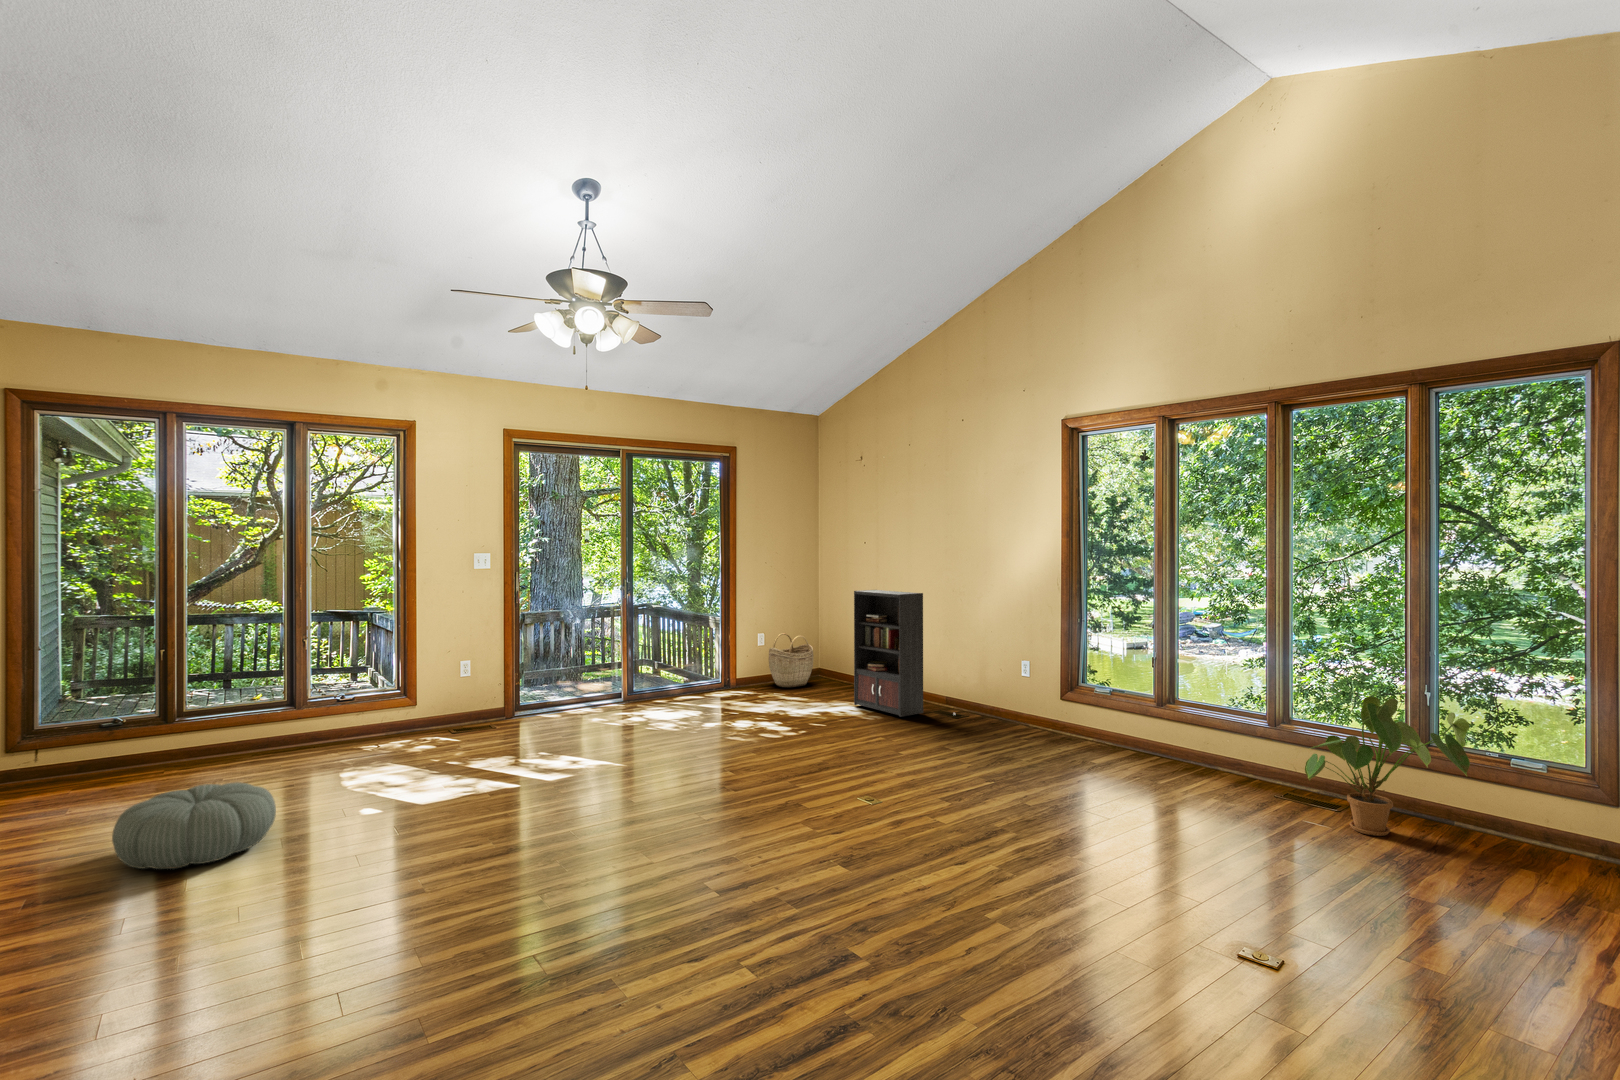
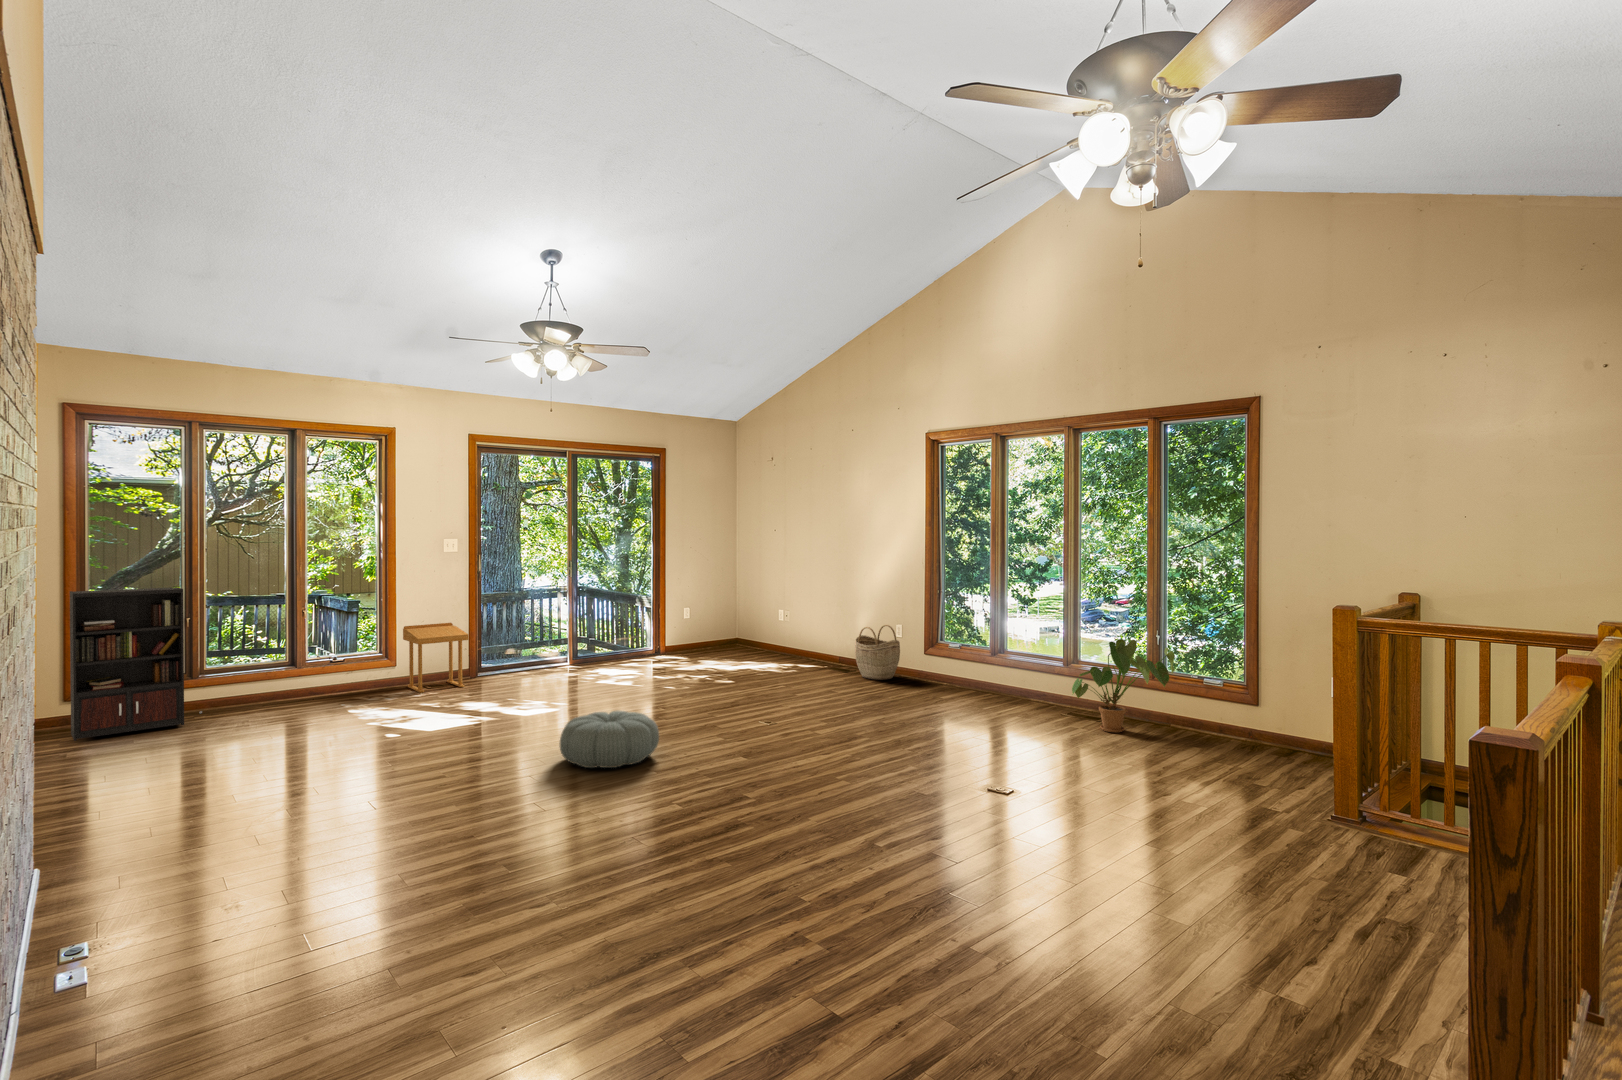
bookcase: present [854,590,955,717] -> present [70,587,202,741]
woven basket: present [769,633,813,687] -> present [855,625,900,680]
side table: none [423,653,499,741] -> present [403,623,469,693]
pouf: present [112,782,276,869] -> present [560,711,659,768]

